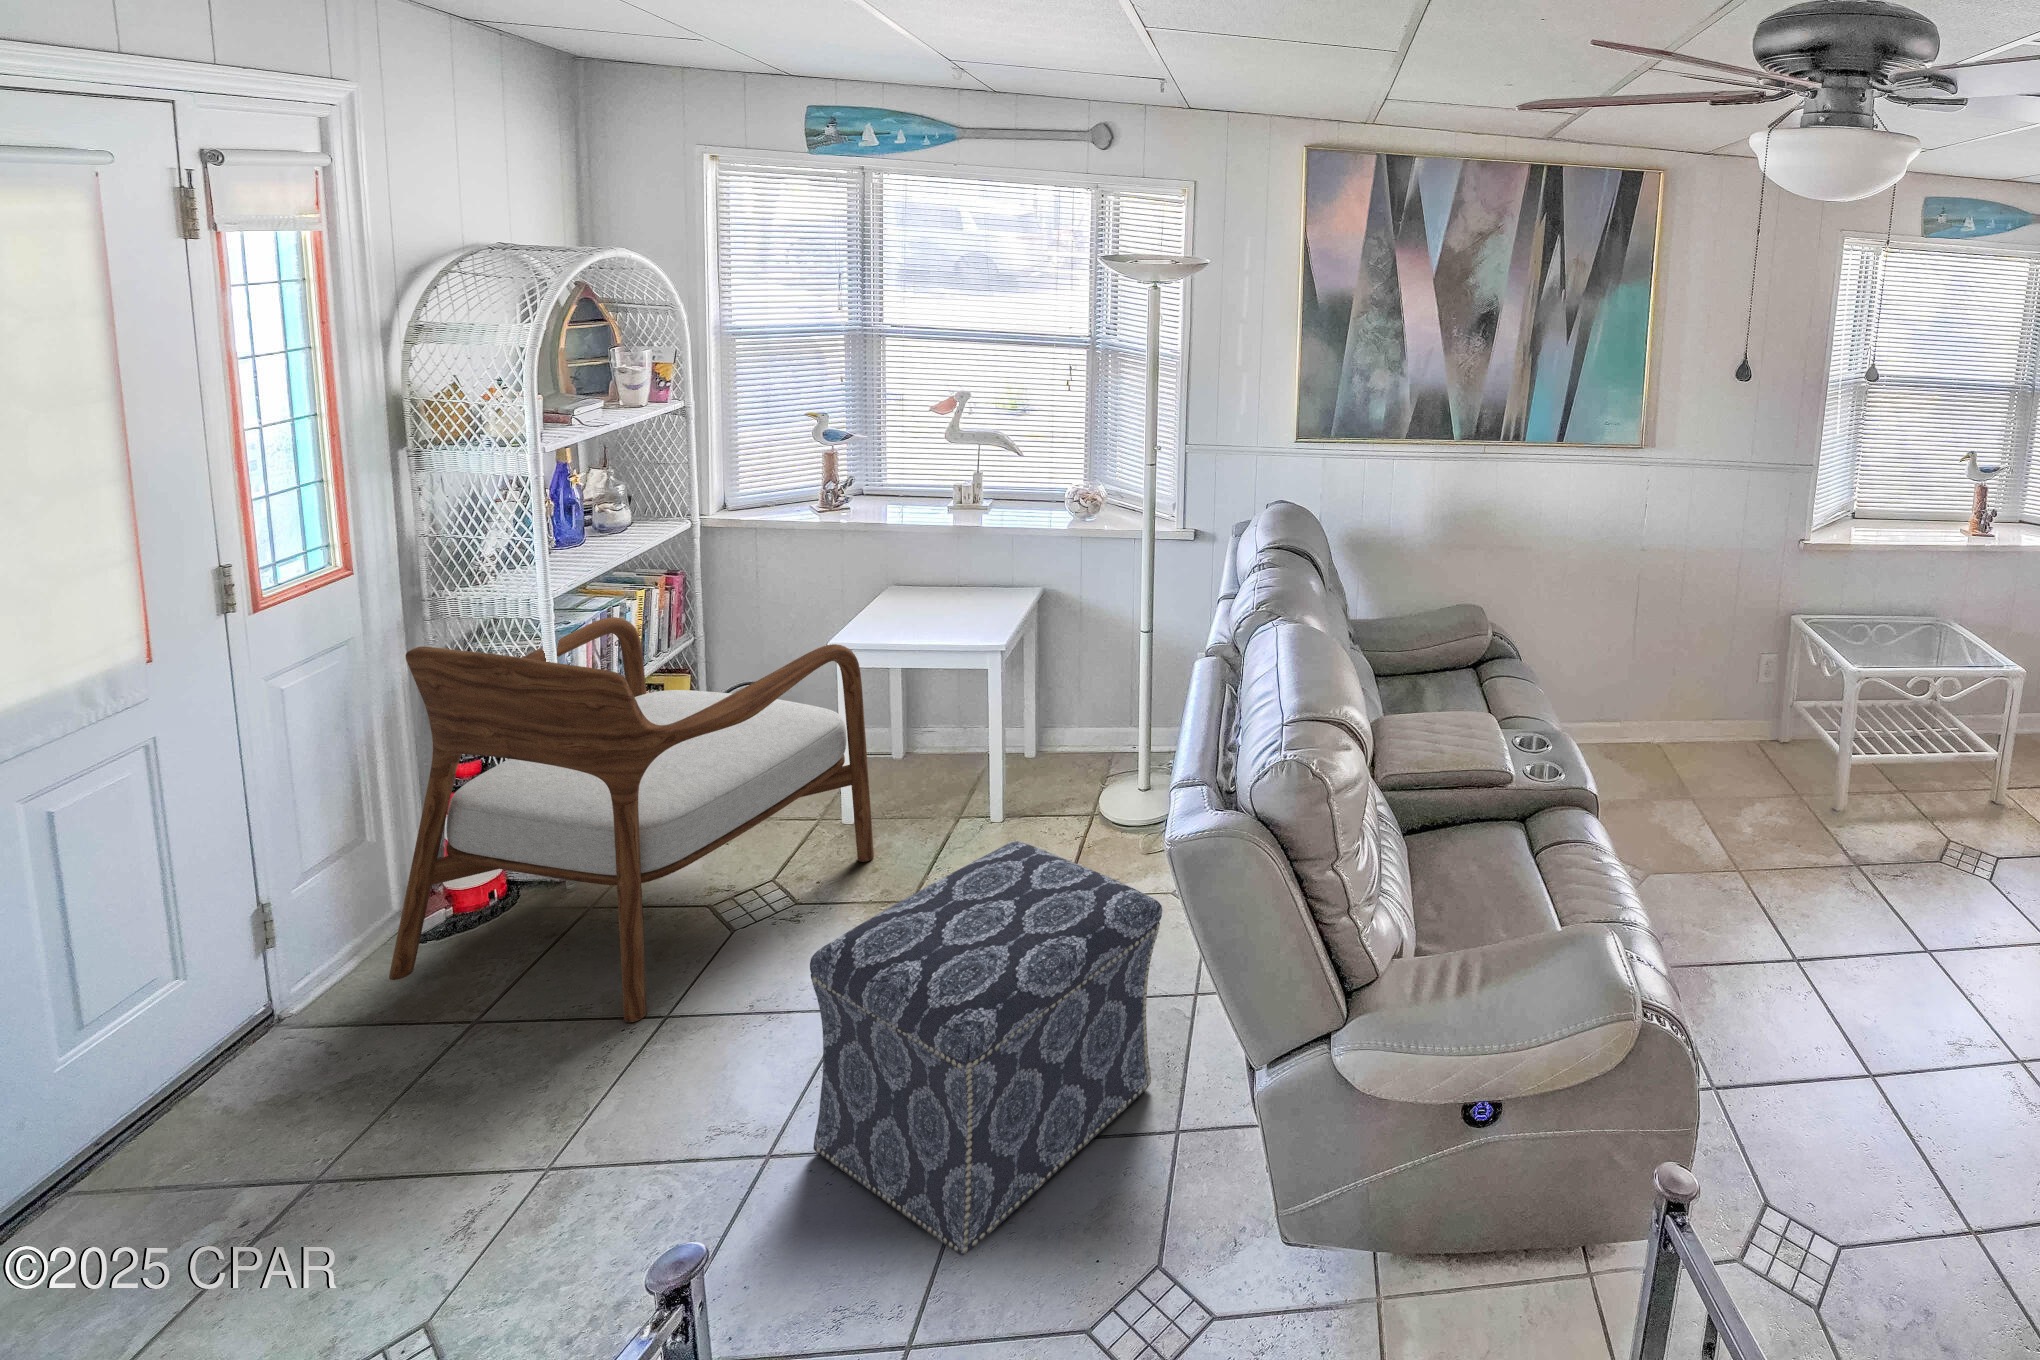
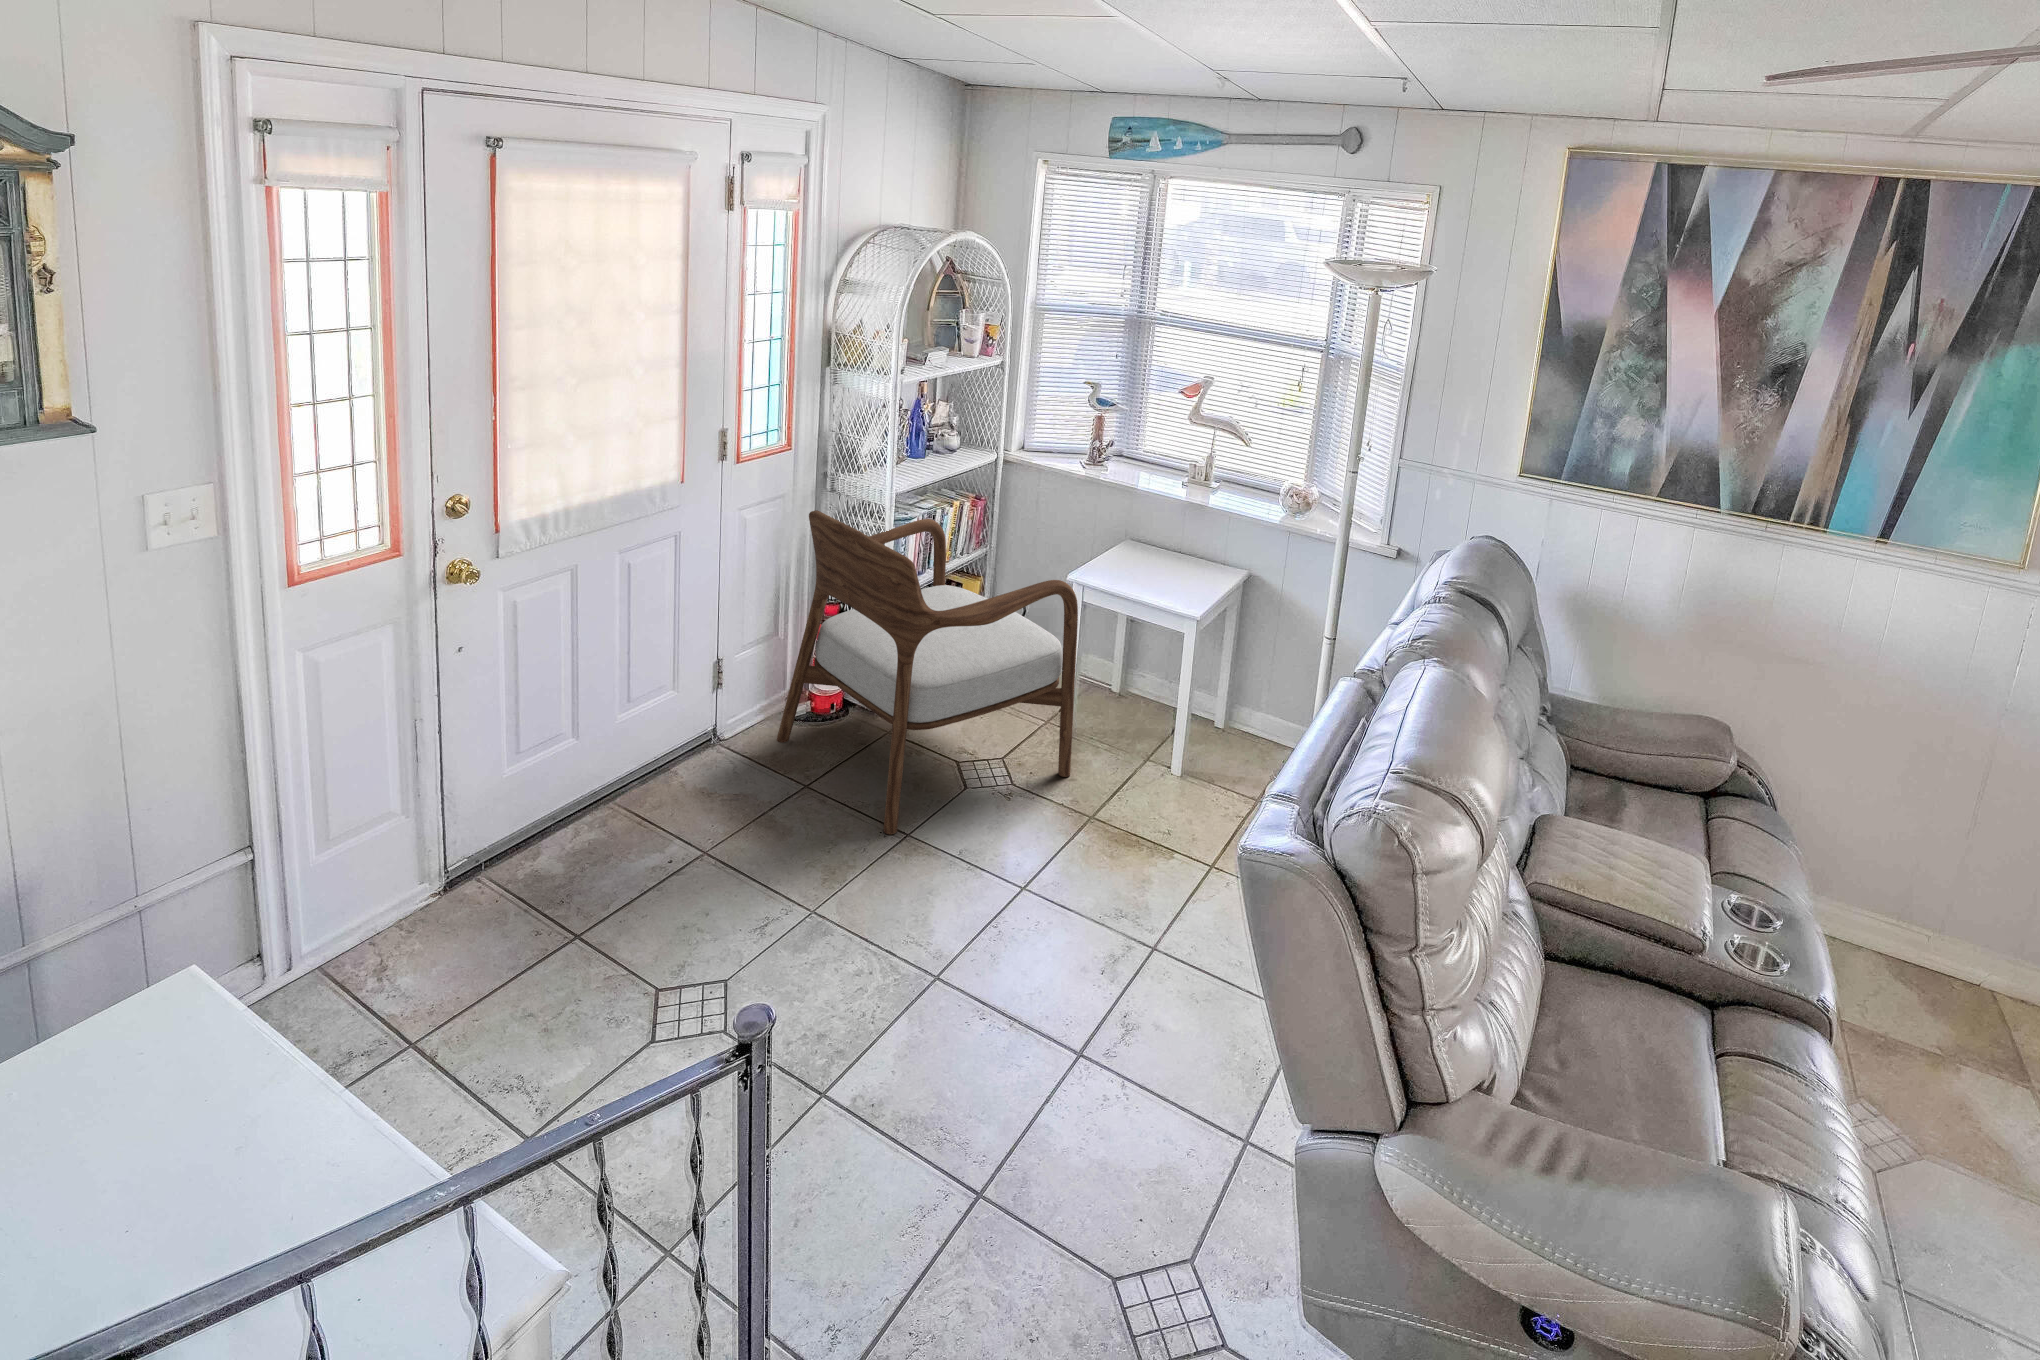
ottoman: present [810,841,1162,1256] -> none [966,801,1262,1147]

